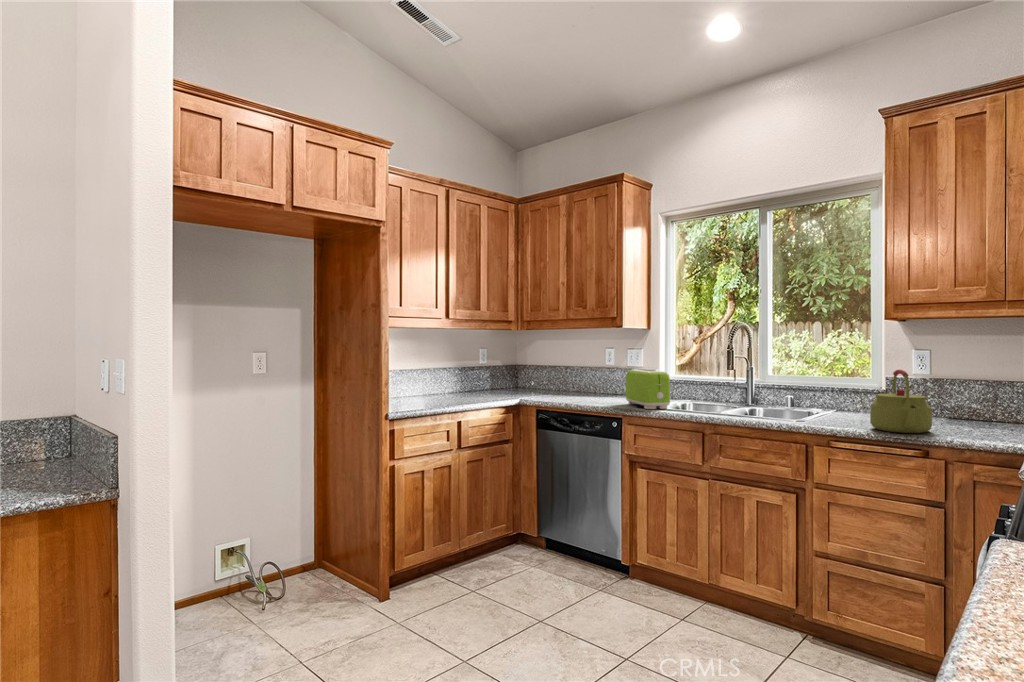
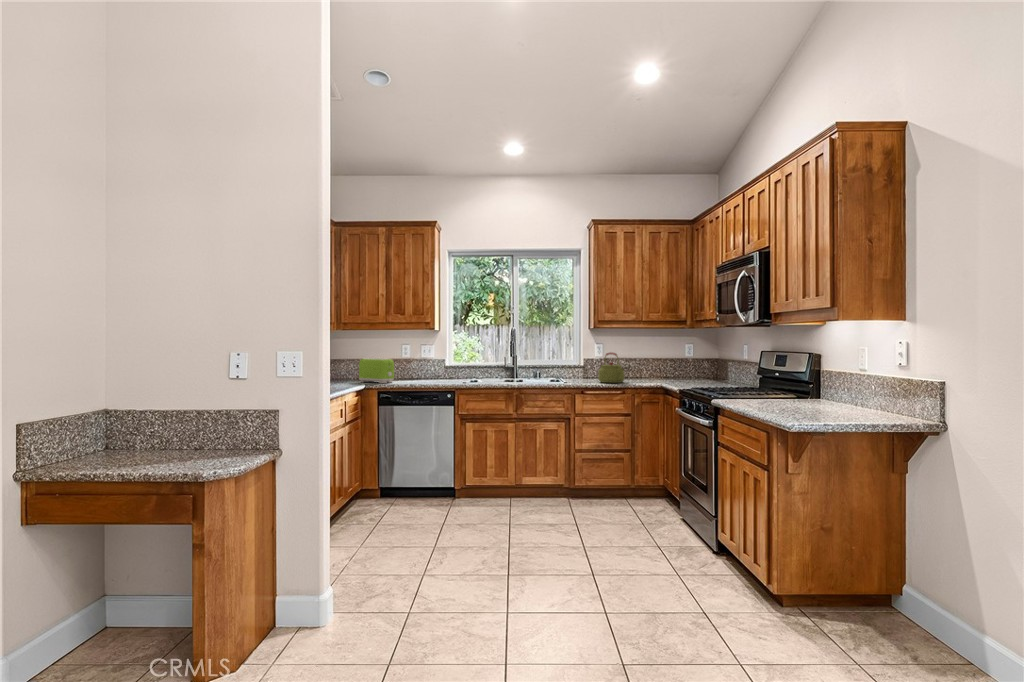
toaster: present [626,369,670,409] -> present [359,358,394,383]

